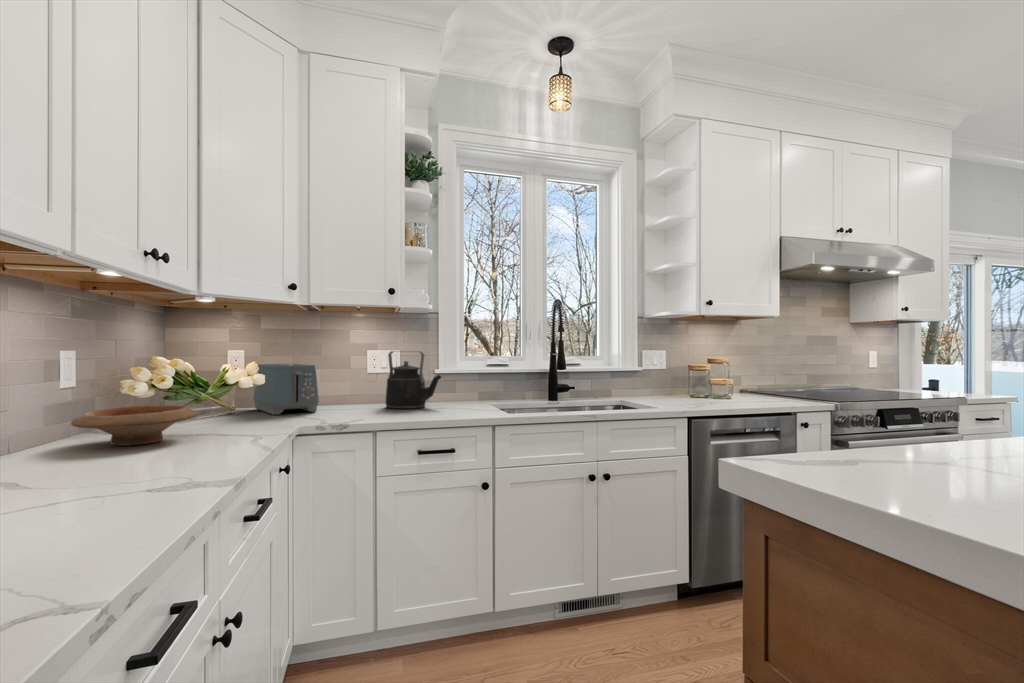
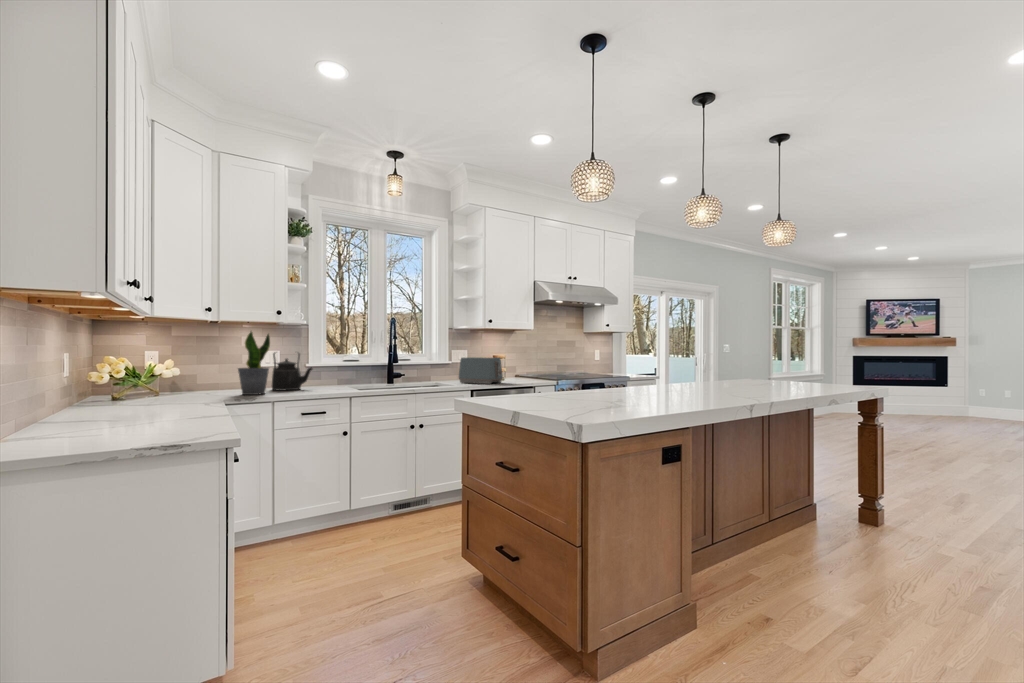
potted plant: none [331,317,377,417] -> present [238,332,270,395]
toaster: present [254,363,319,415] -> present [459,357,502,384]
wooden bowl: present [71,405,197,445] -> none [86,386,164,409]

